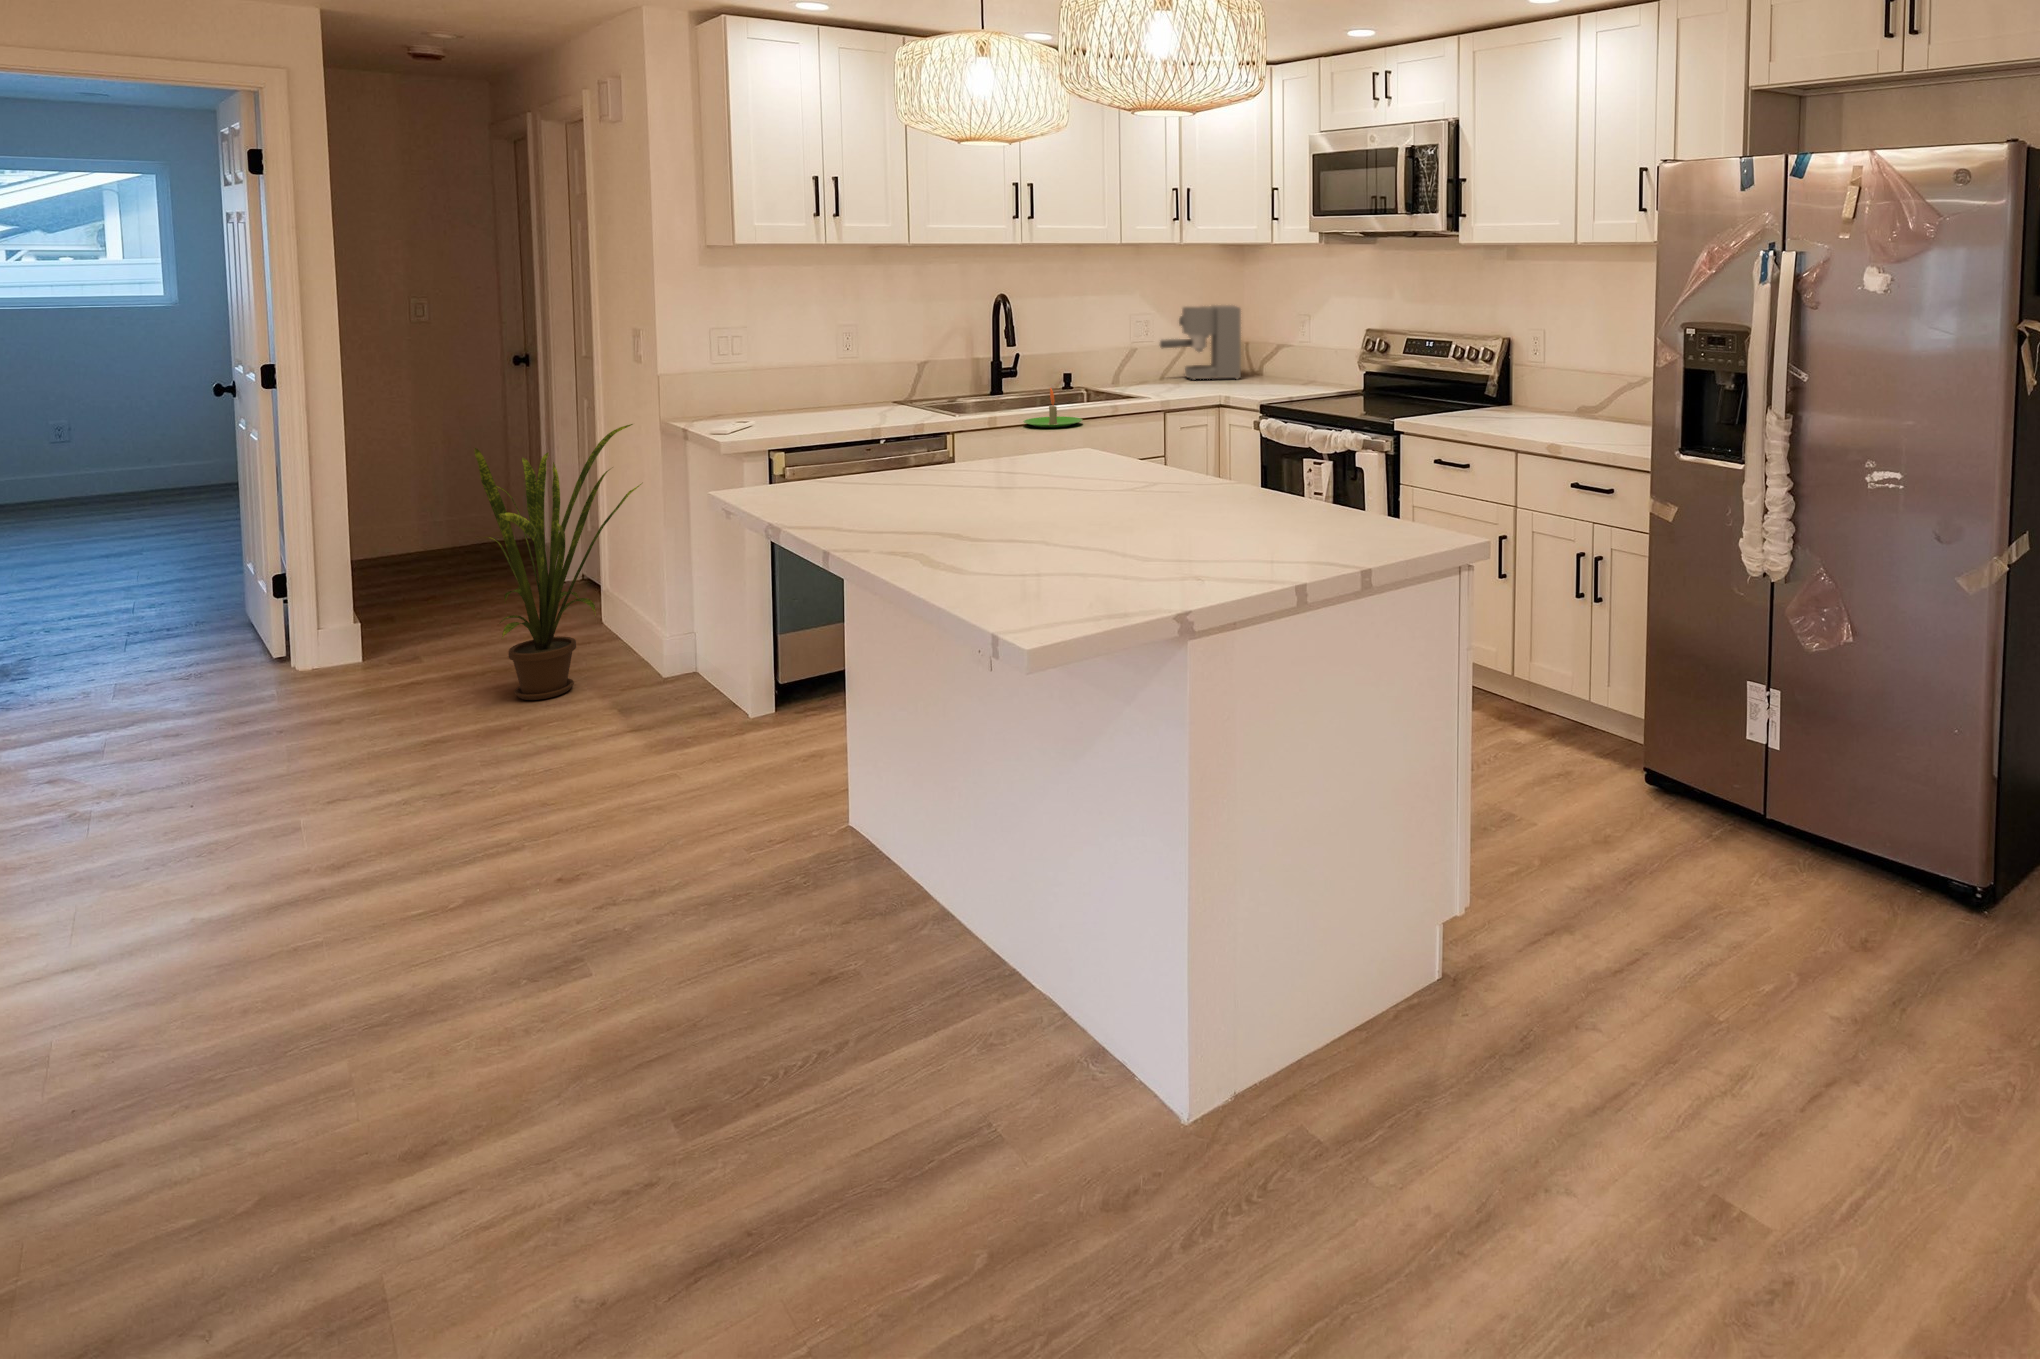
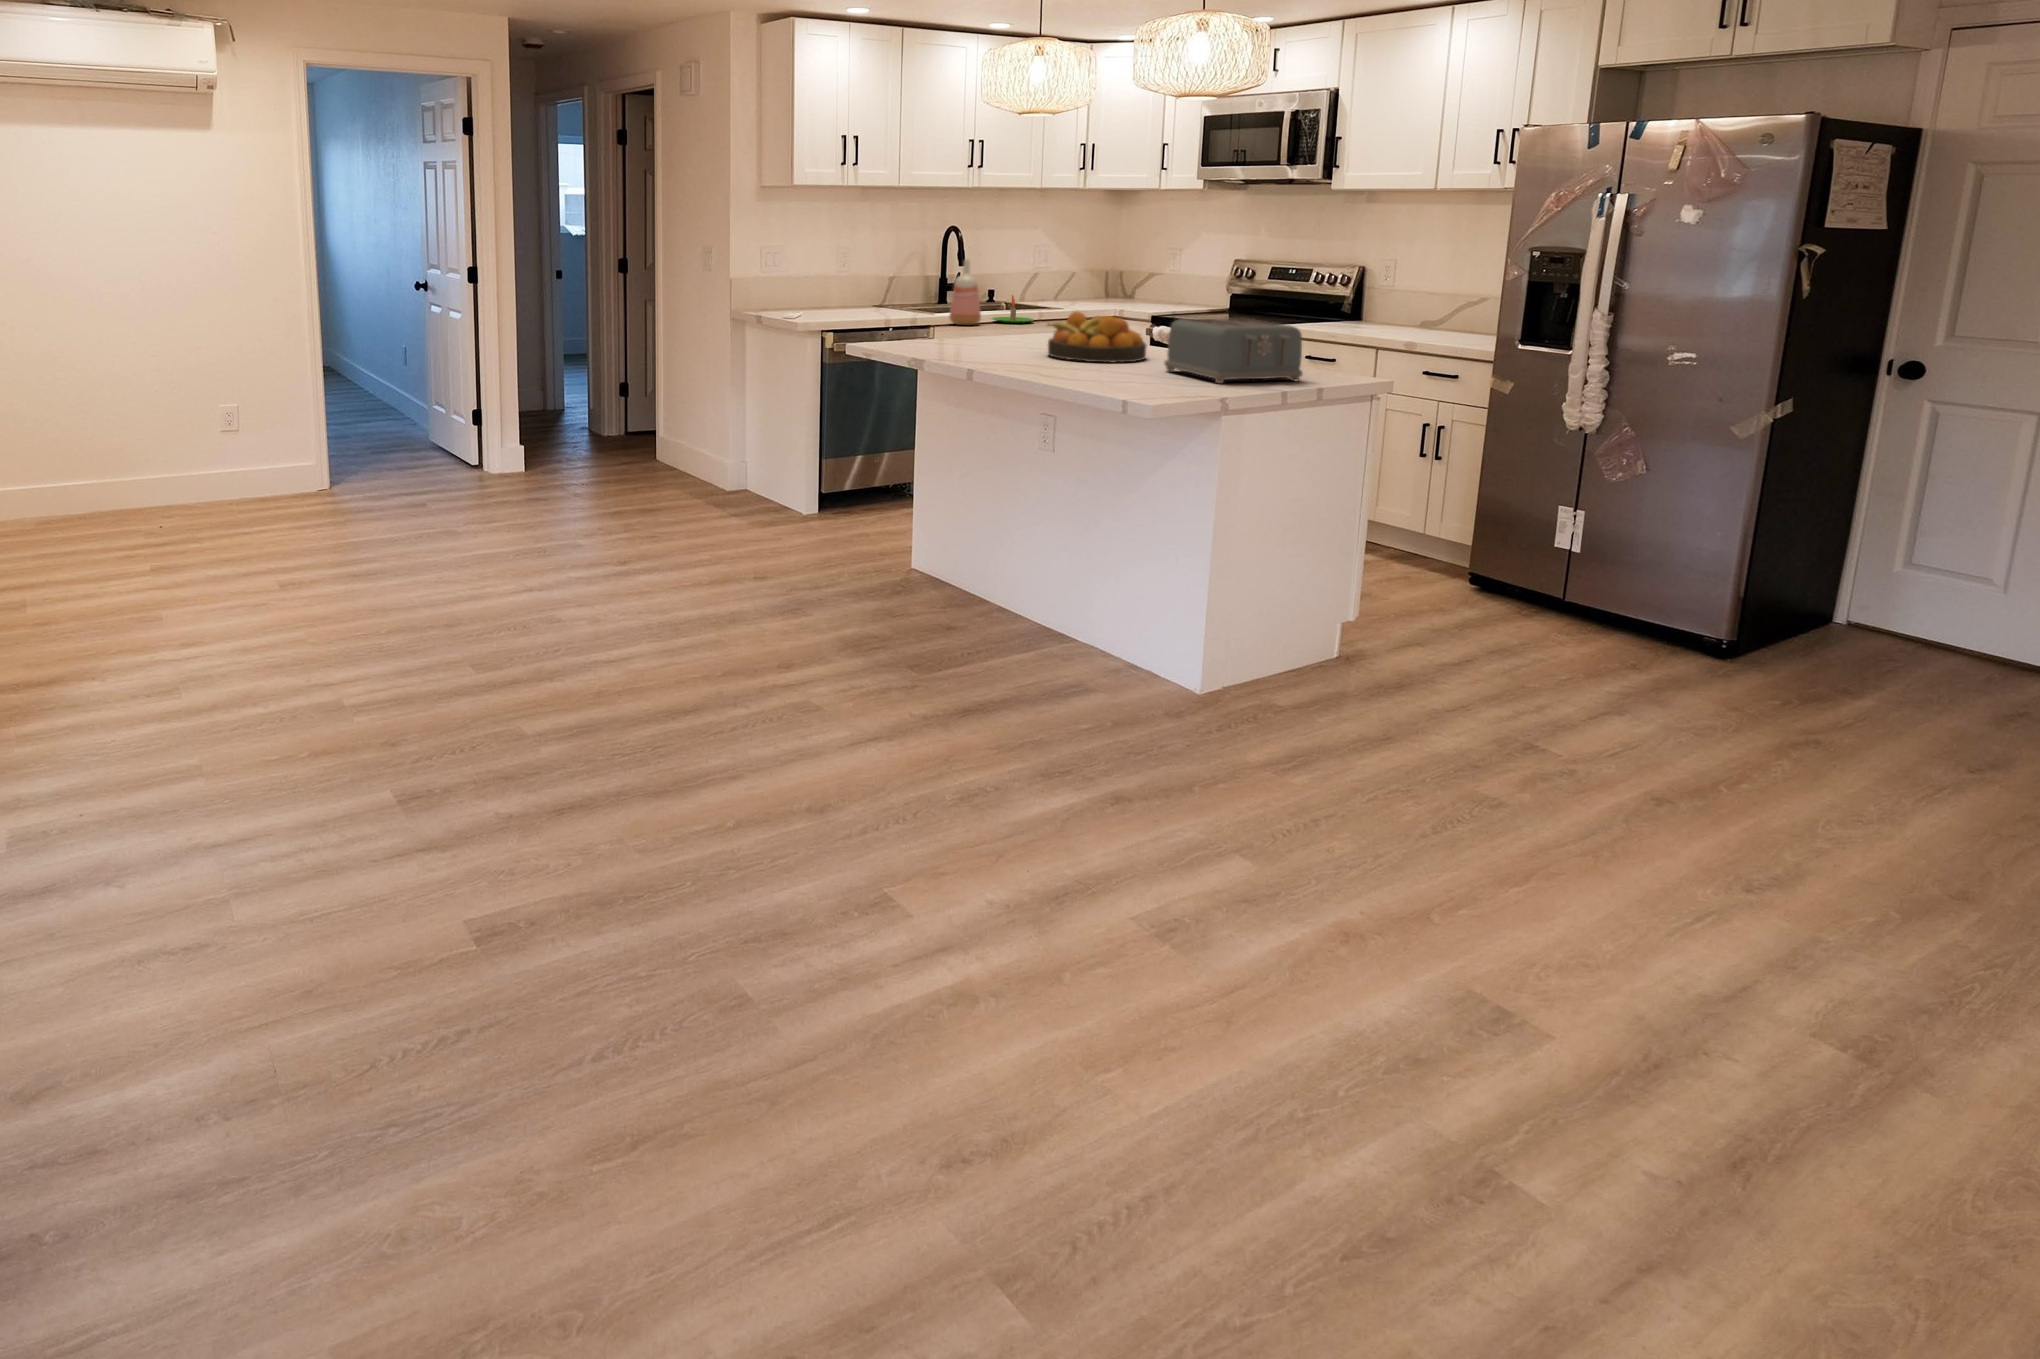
coffee maker: present [1160,305,1241,380] -> none [1052,242,1120,303]
vase: none [952,344,997,435] -> present [949,260,981,325]
house plant: present [475,424,641,700] -> none [635,312,730,494]
fruit bowl: none [992,437,1149,522] -> present [1048,312,1146,362]
toaster: none [1141,450,1342,576] -> present [1164,318,1303,384]

